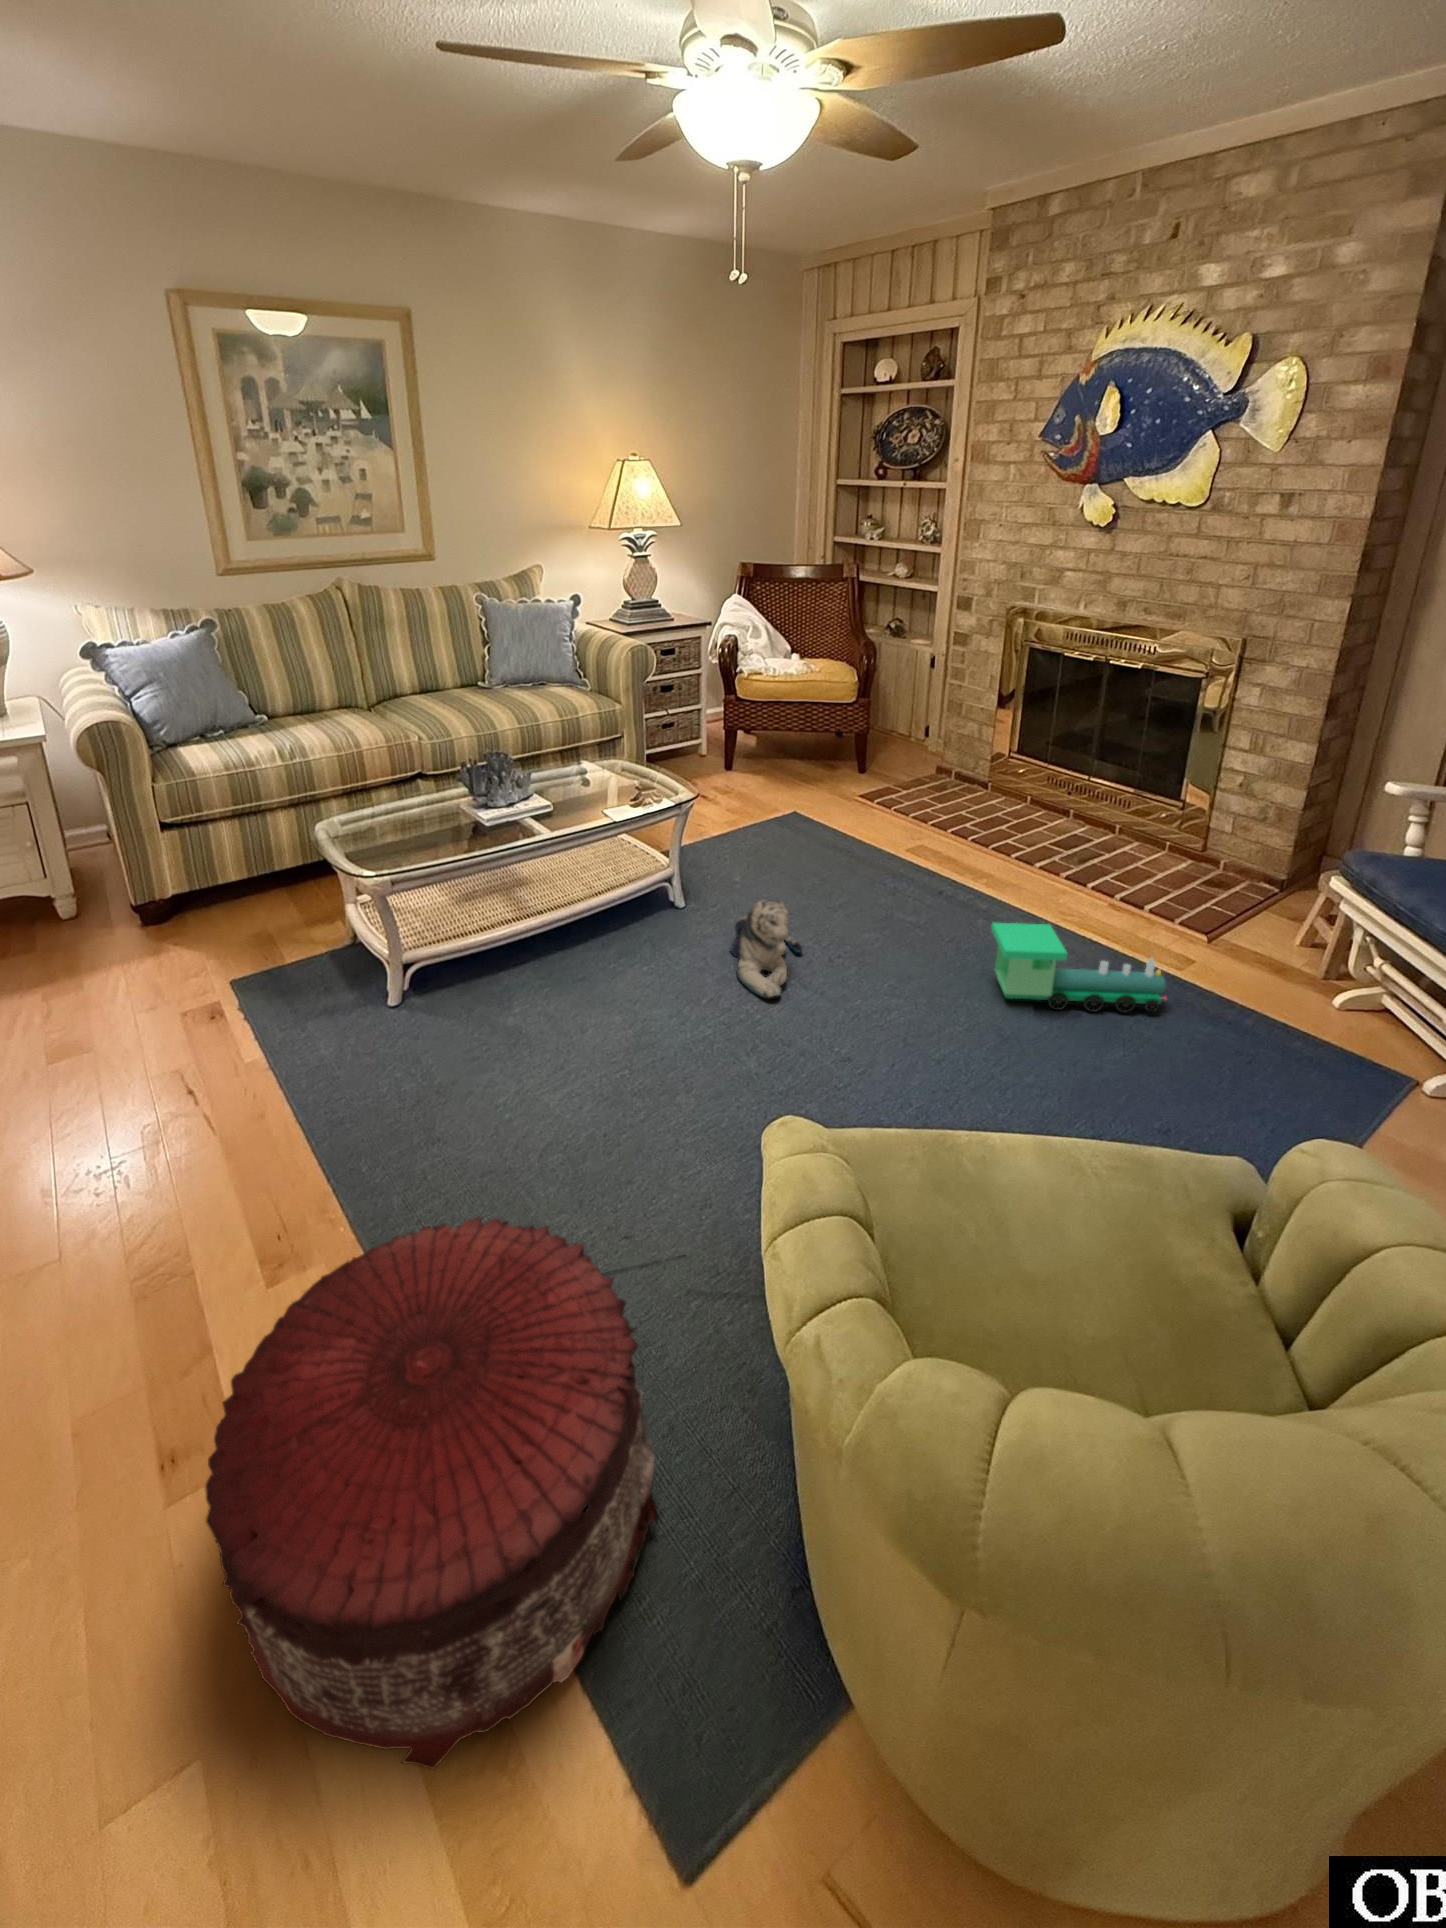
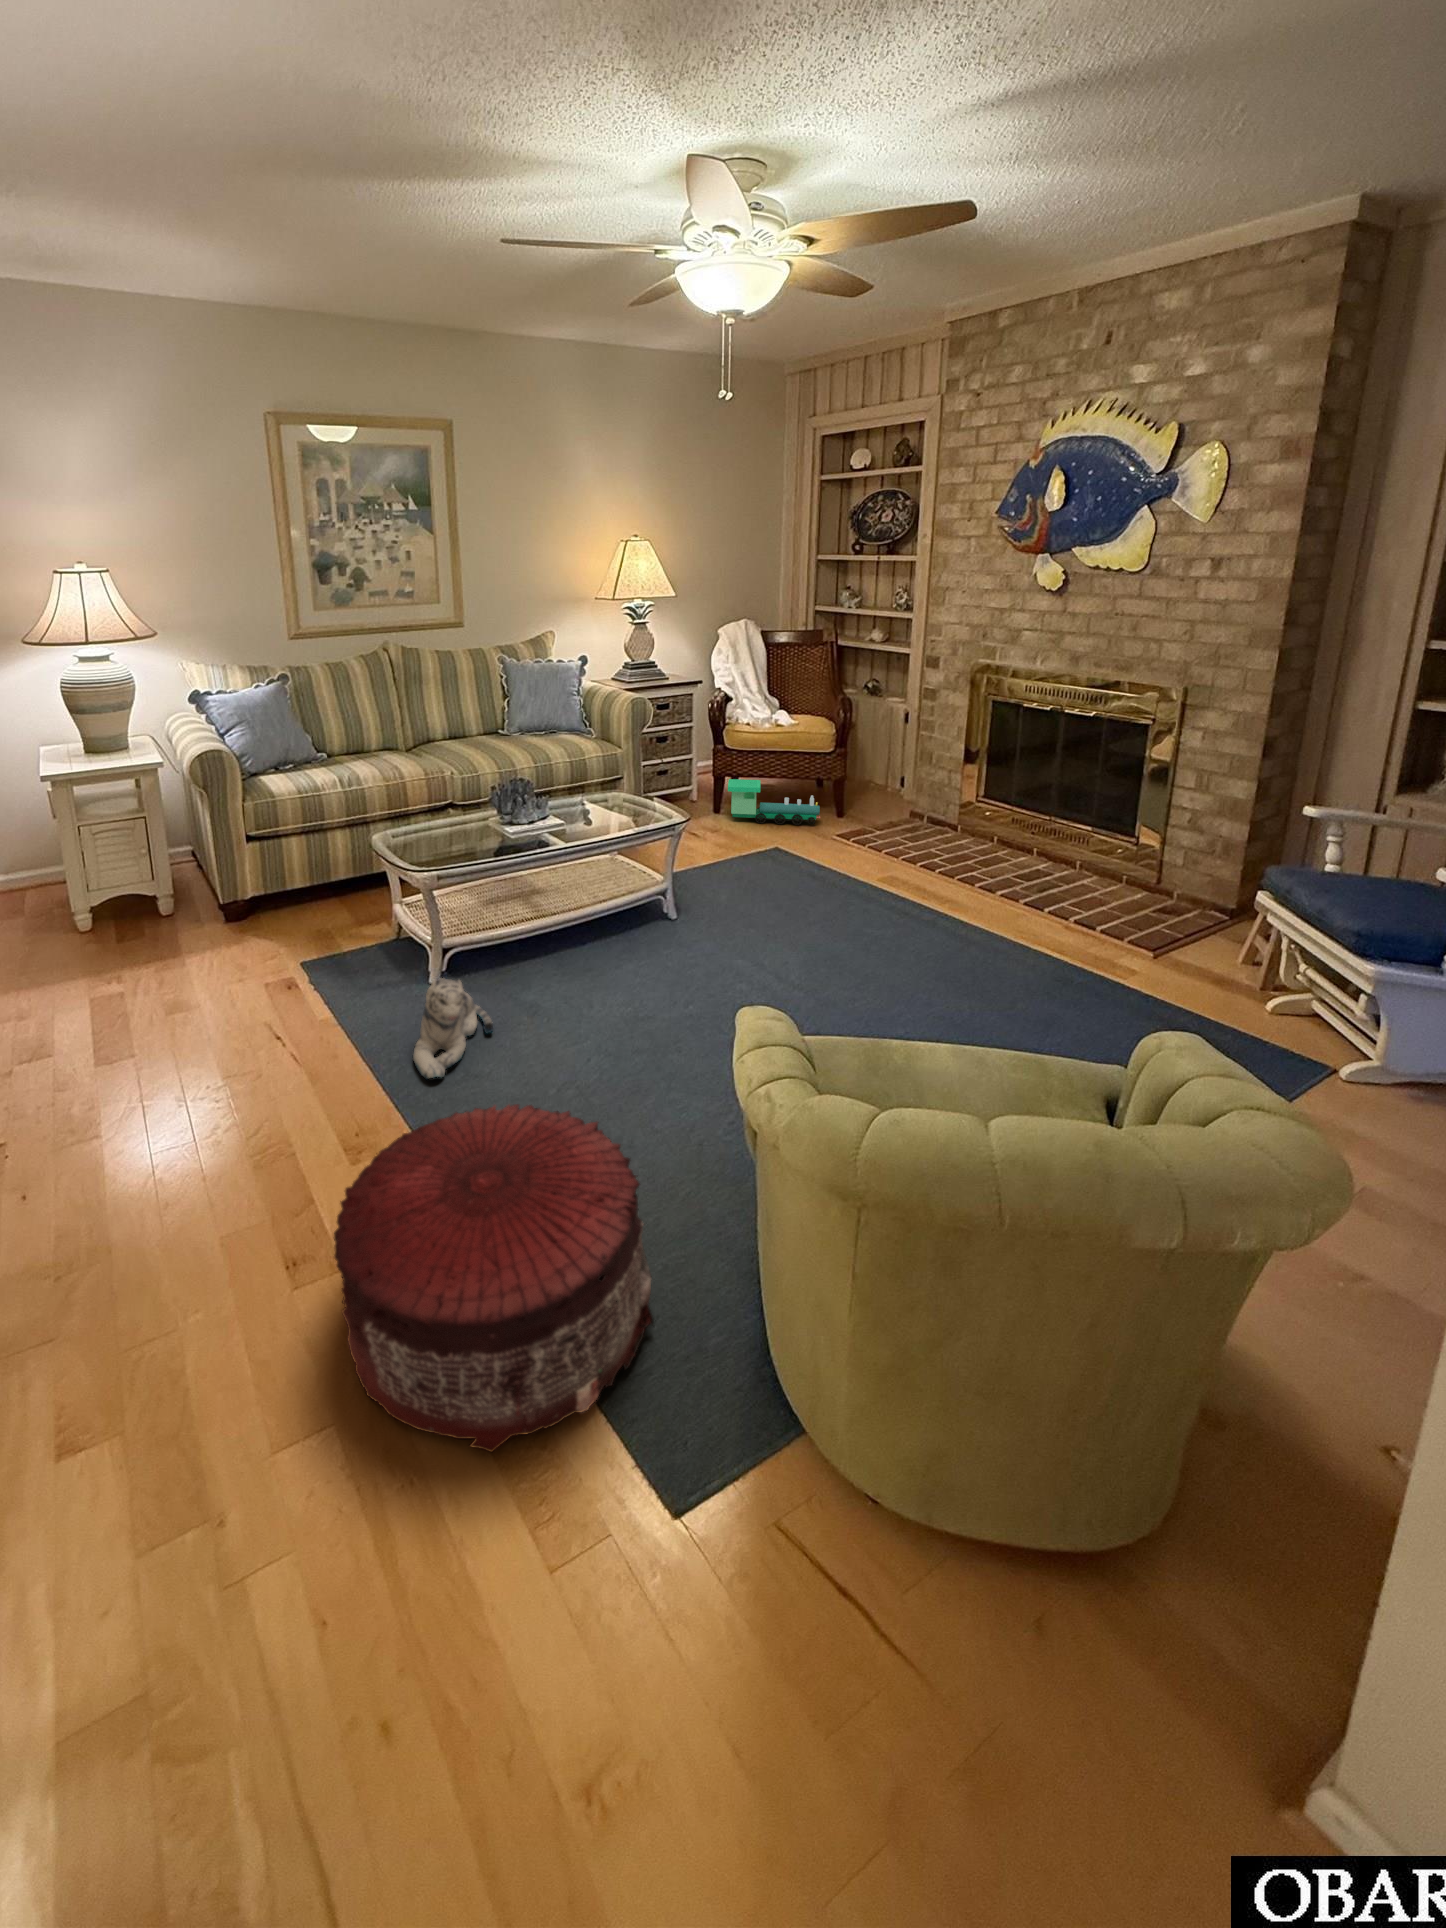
plush toy: present [730,901,802,998] -> present [413,979,493,1079]
toy train: present [991,923,1167,1012] -> present [728,779,820,825]

